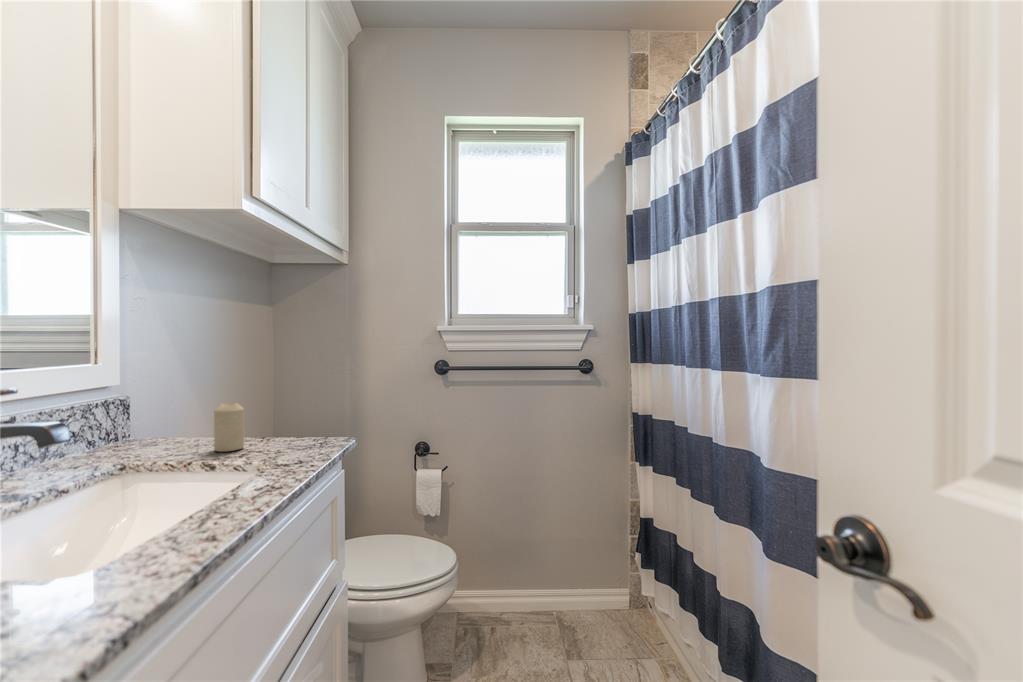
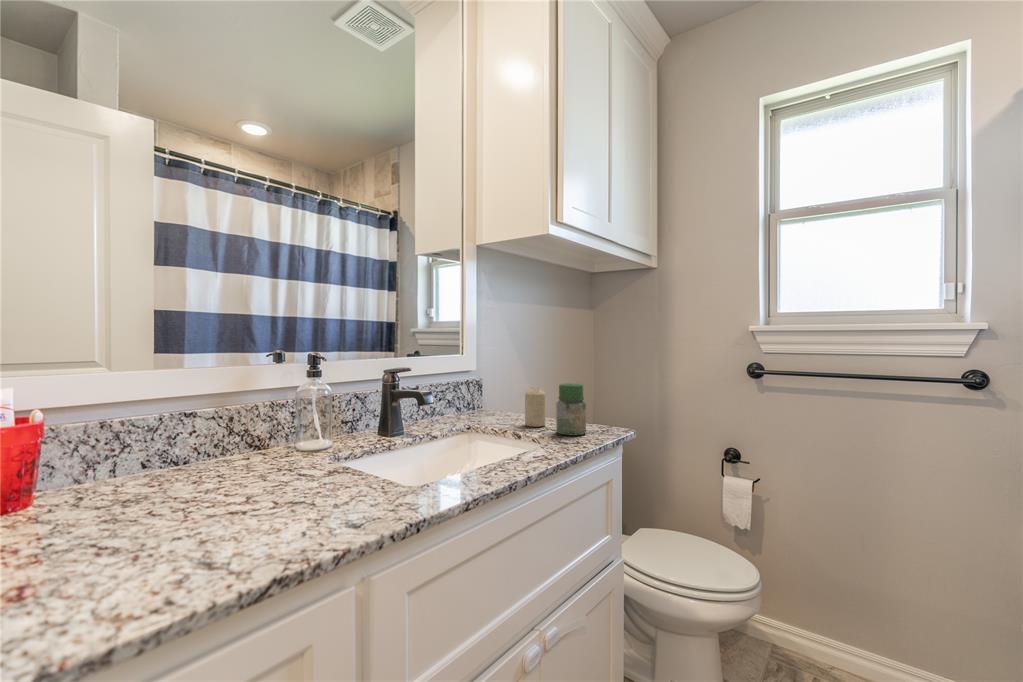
jar: none [265,394,303,455] -> present [556,383,586,435]

